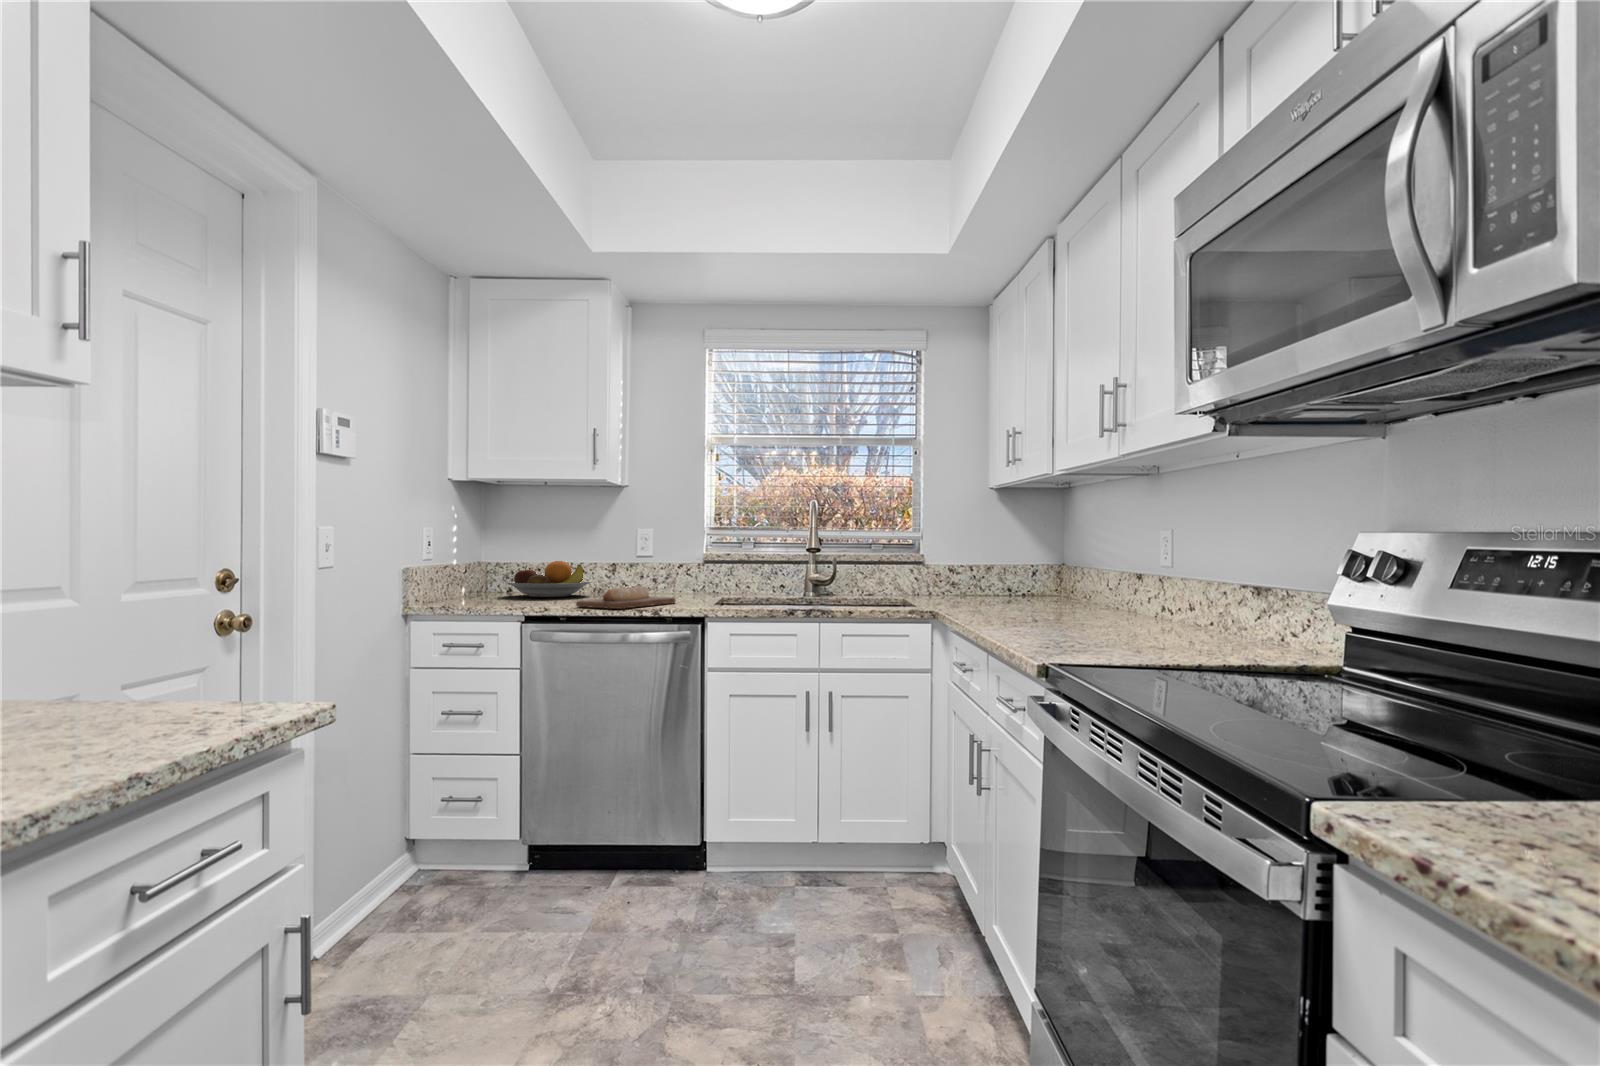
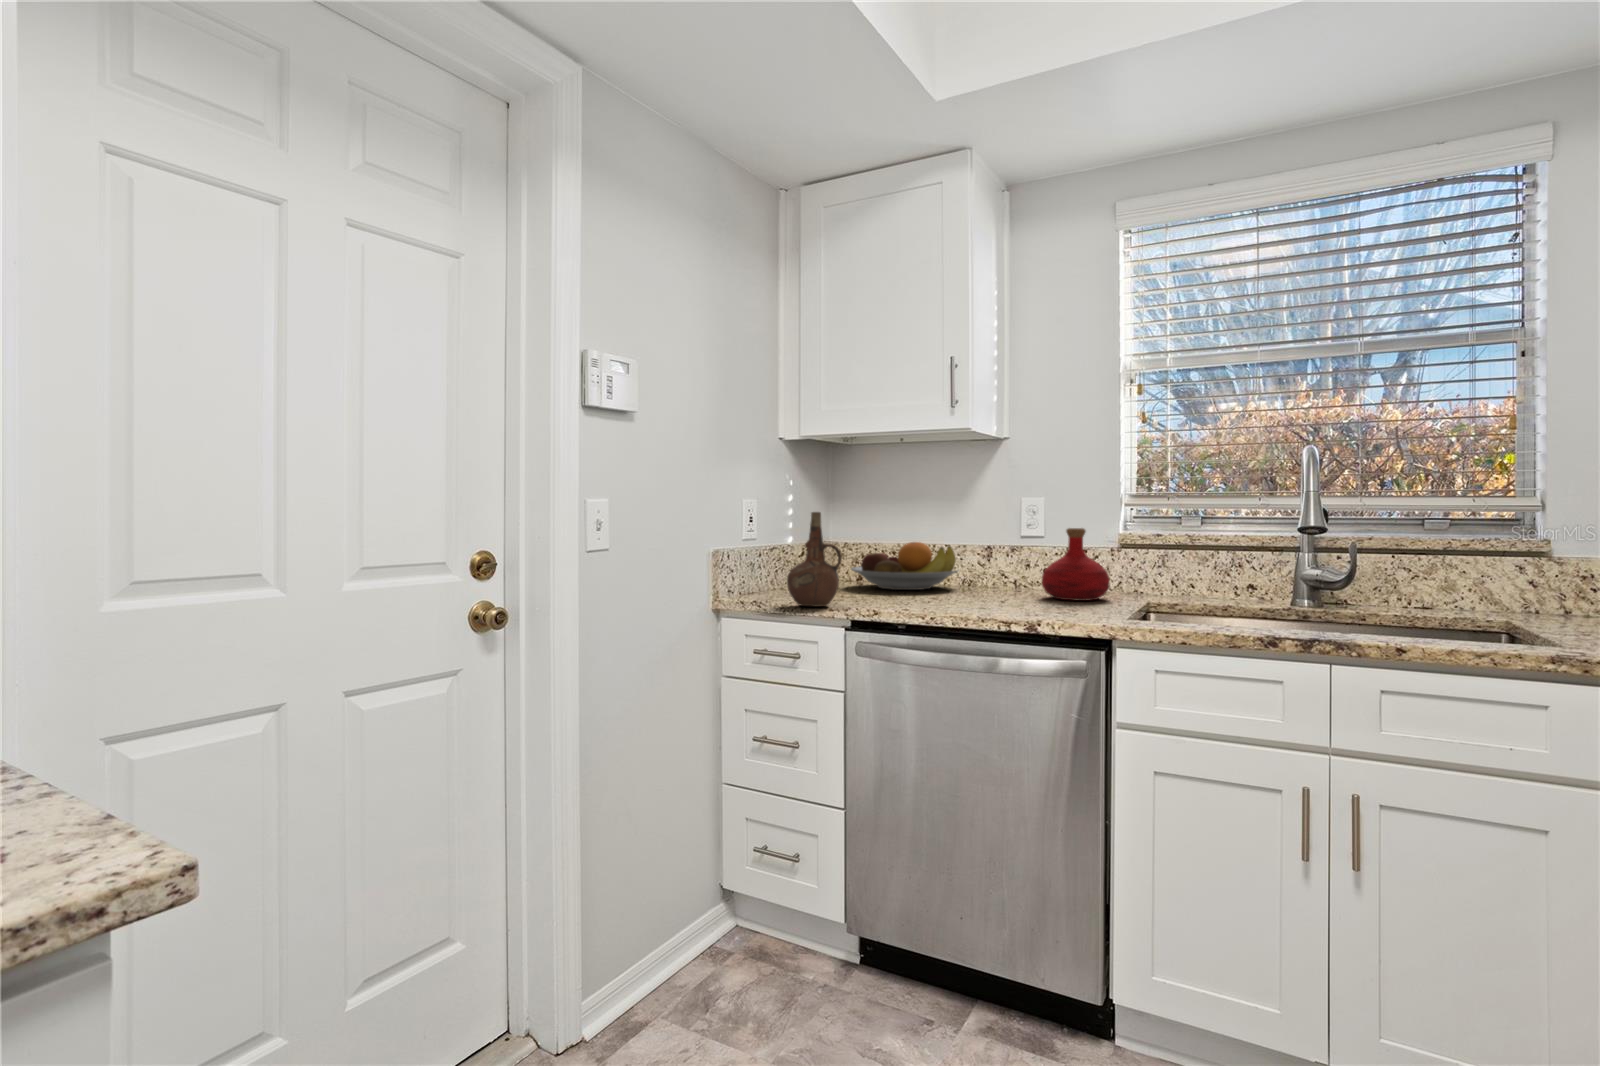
ceramic pitcher: none [471,537,515,607] -> present [787,512,842,606]
bottle: none [653,550,698,599] -> present [1042,528,1110,601]
bread loaf: present [576,586,676,609] -> none [920,583,1070,619]

